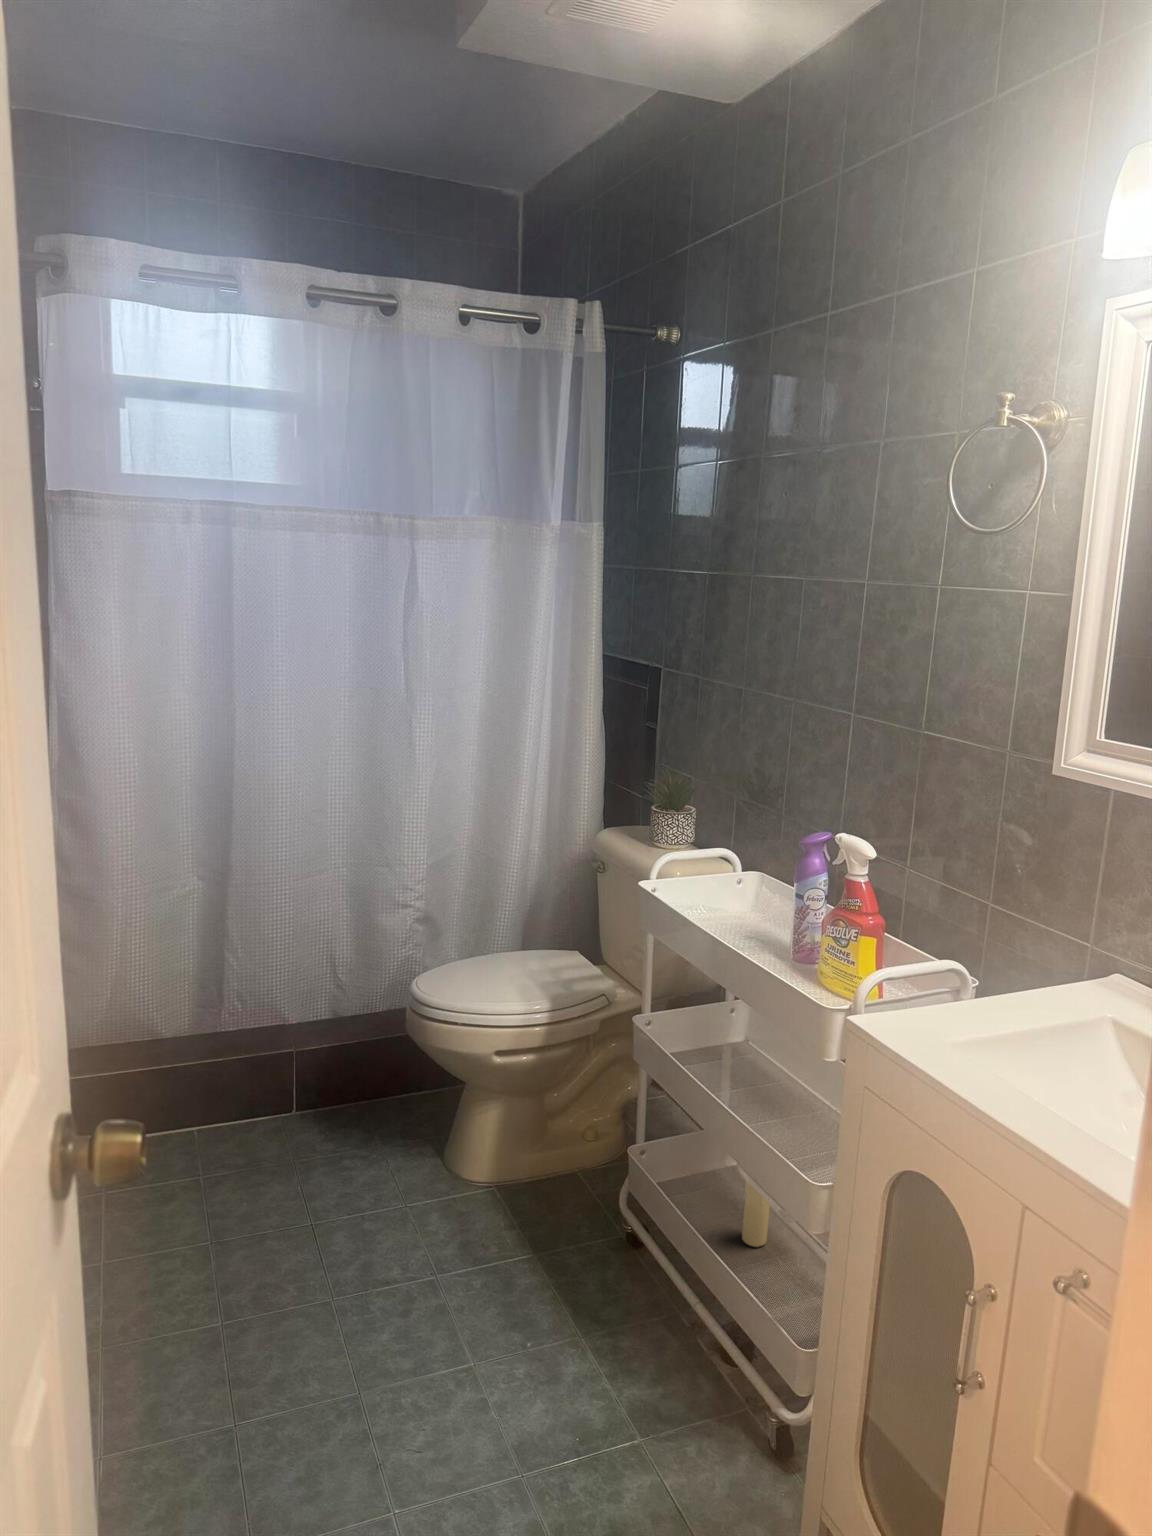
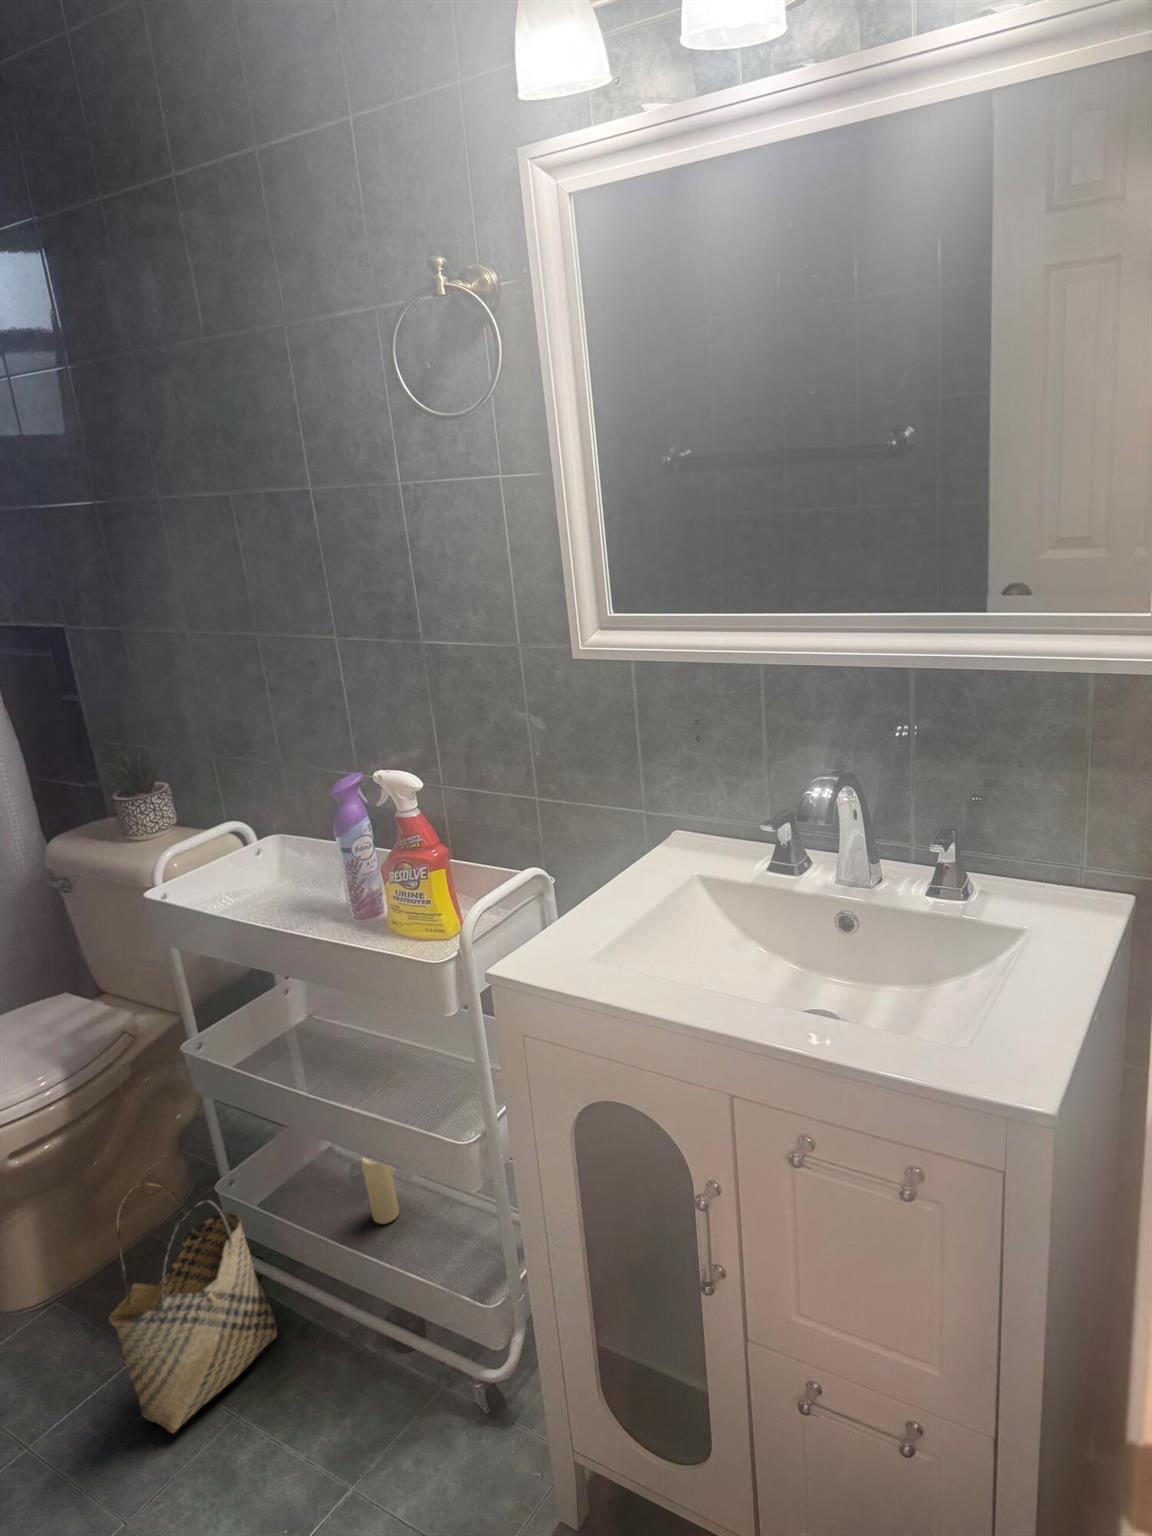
woven basket: none [515,1112,637,1321] -> present [110,1183,277,1433]

